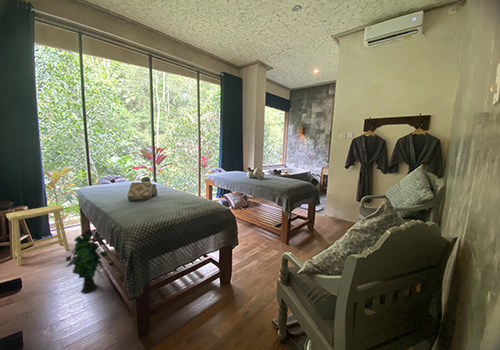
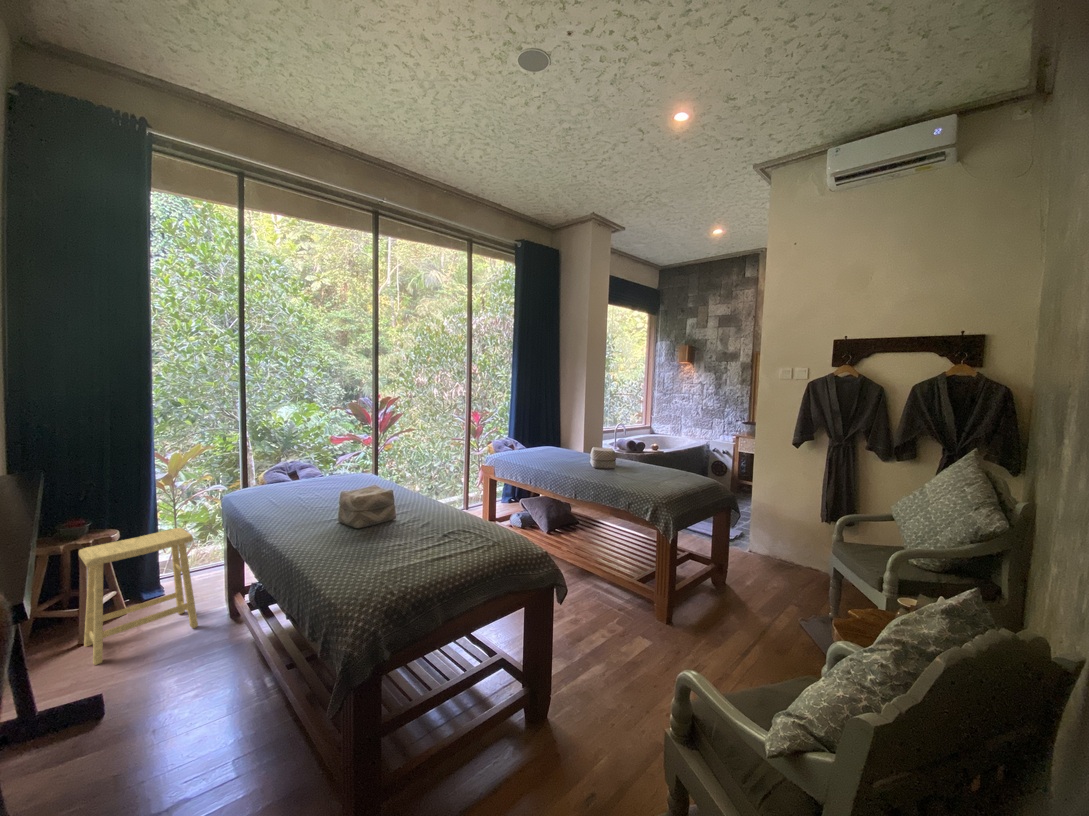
decorative plant: present [66,230,108,293] -> none [195,596,286,740]

